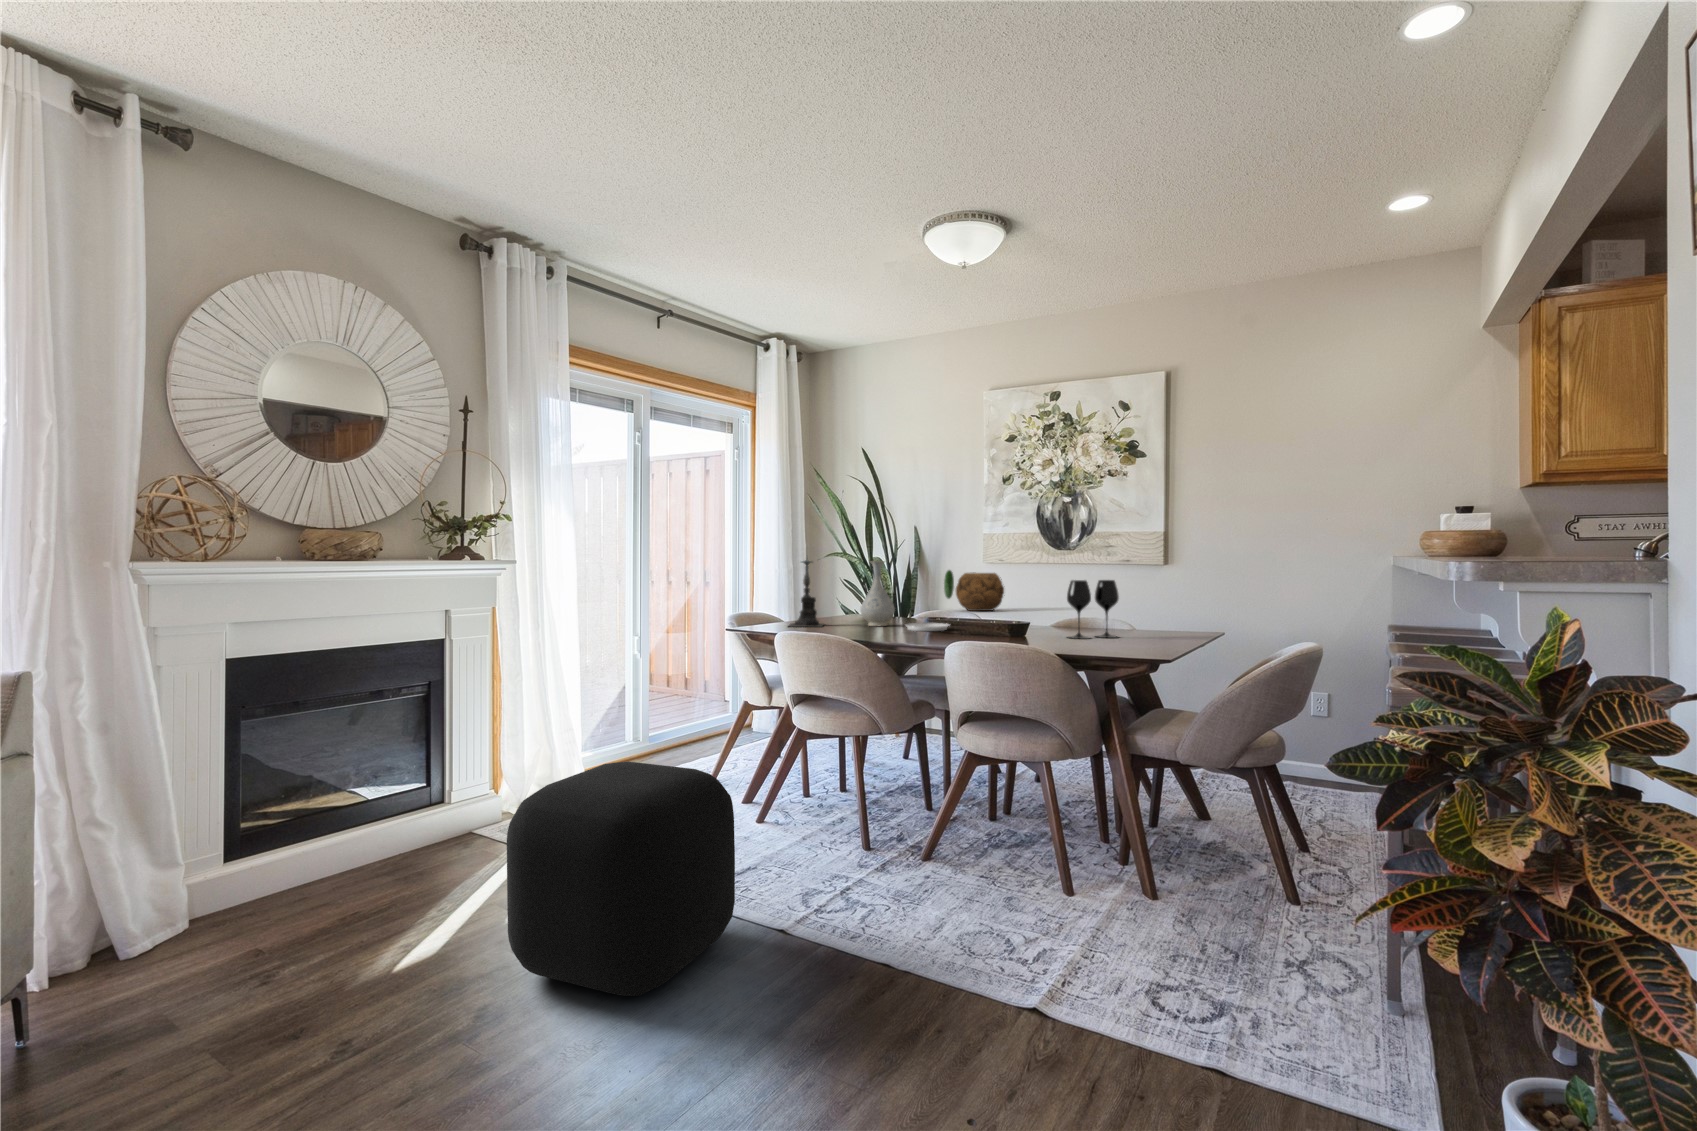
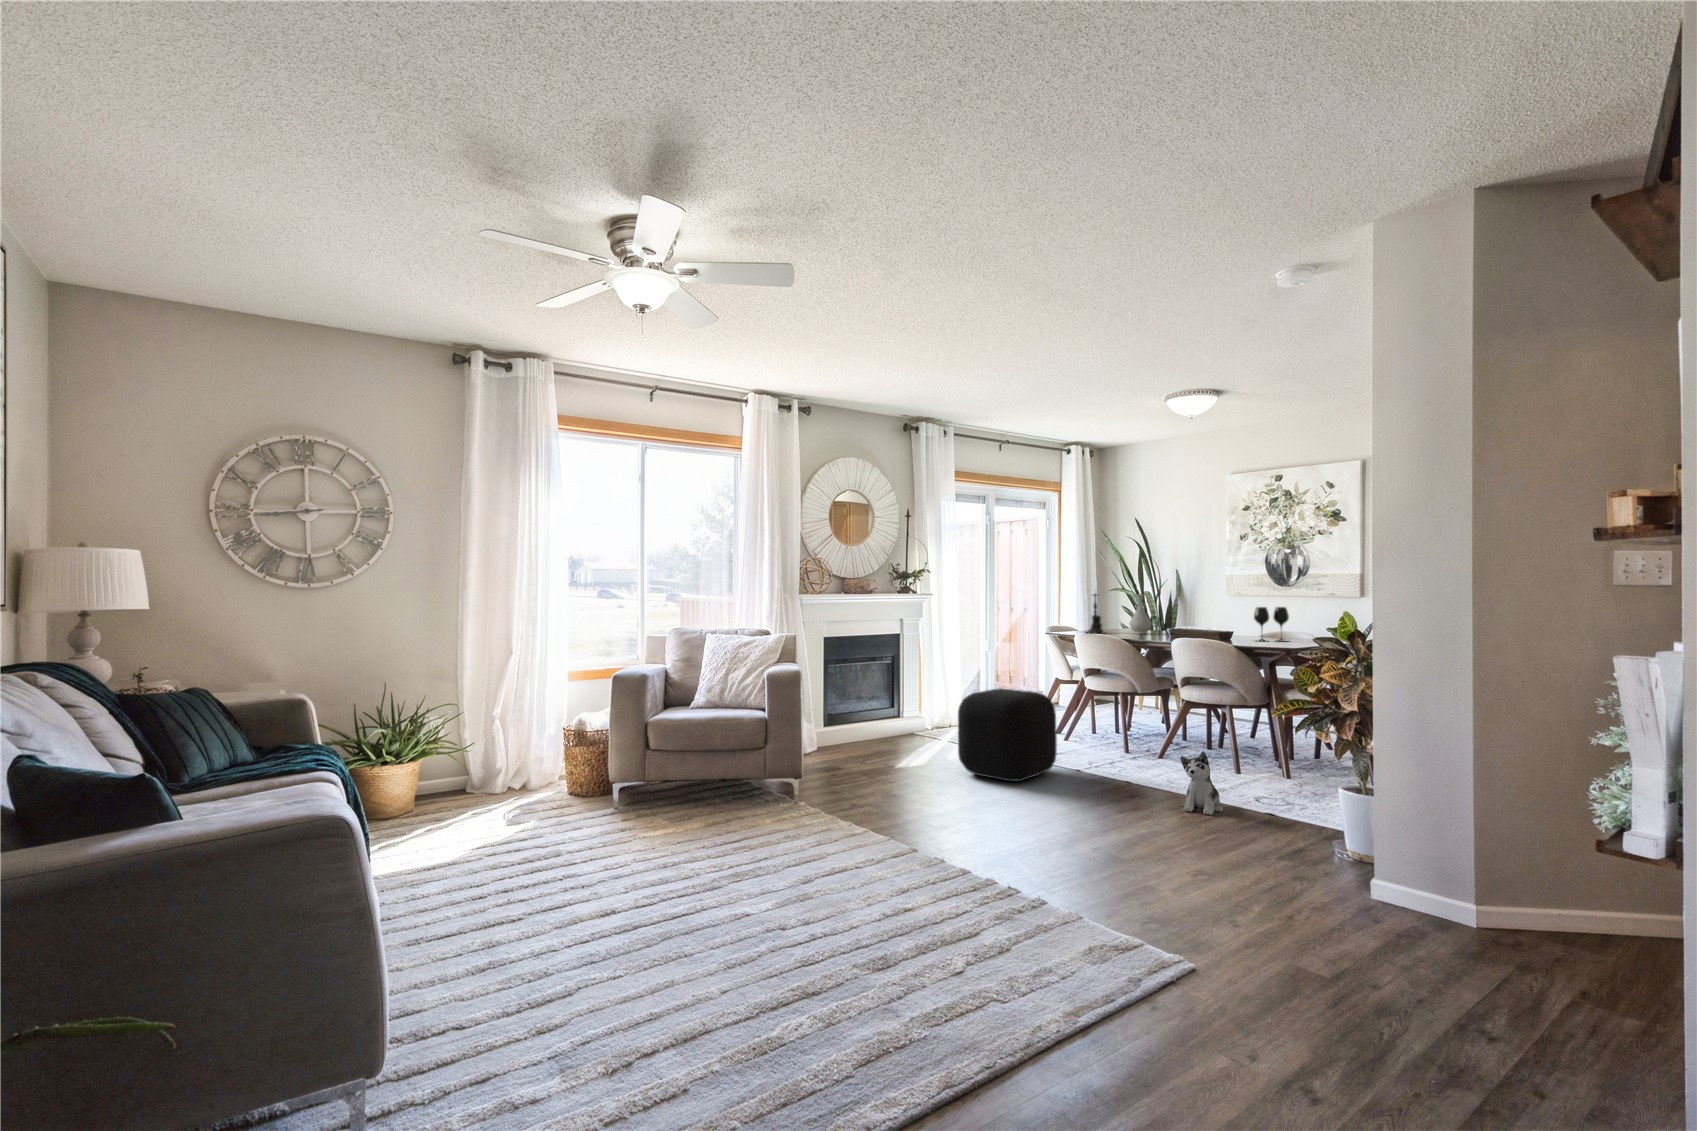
plate: present [905,570,954,631] -> none [1156,600,1188,637]
decorative bowl: present [956,572,1004,611] -> none [1207,602,1245,629]
plush toy: none [1010,918,1099,1077] -> present [1180,751,1223,815]

